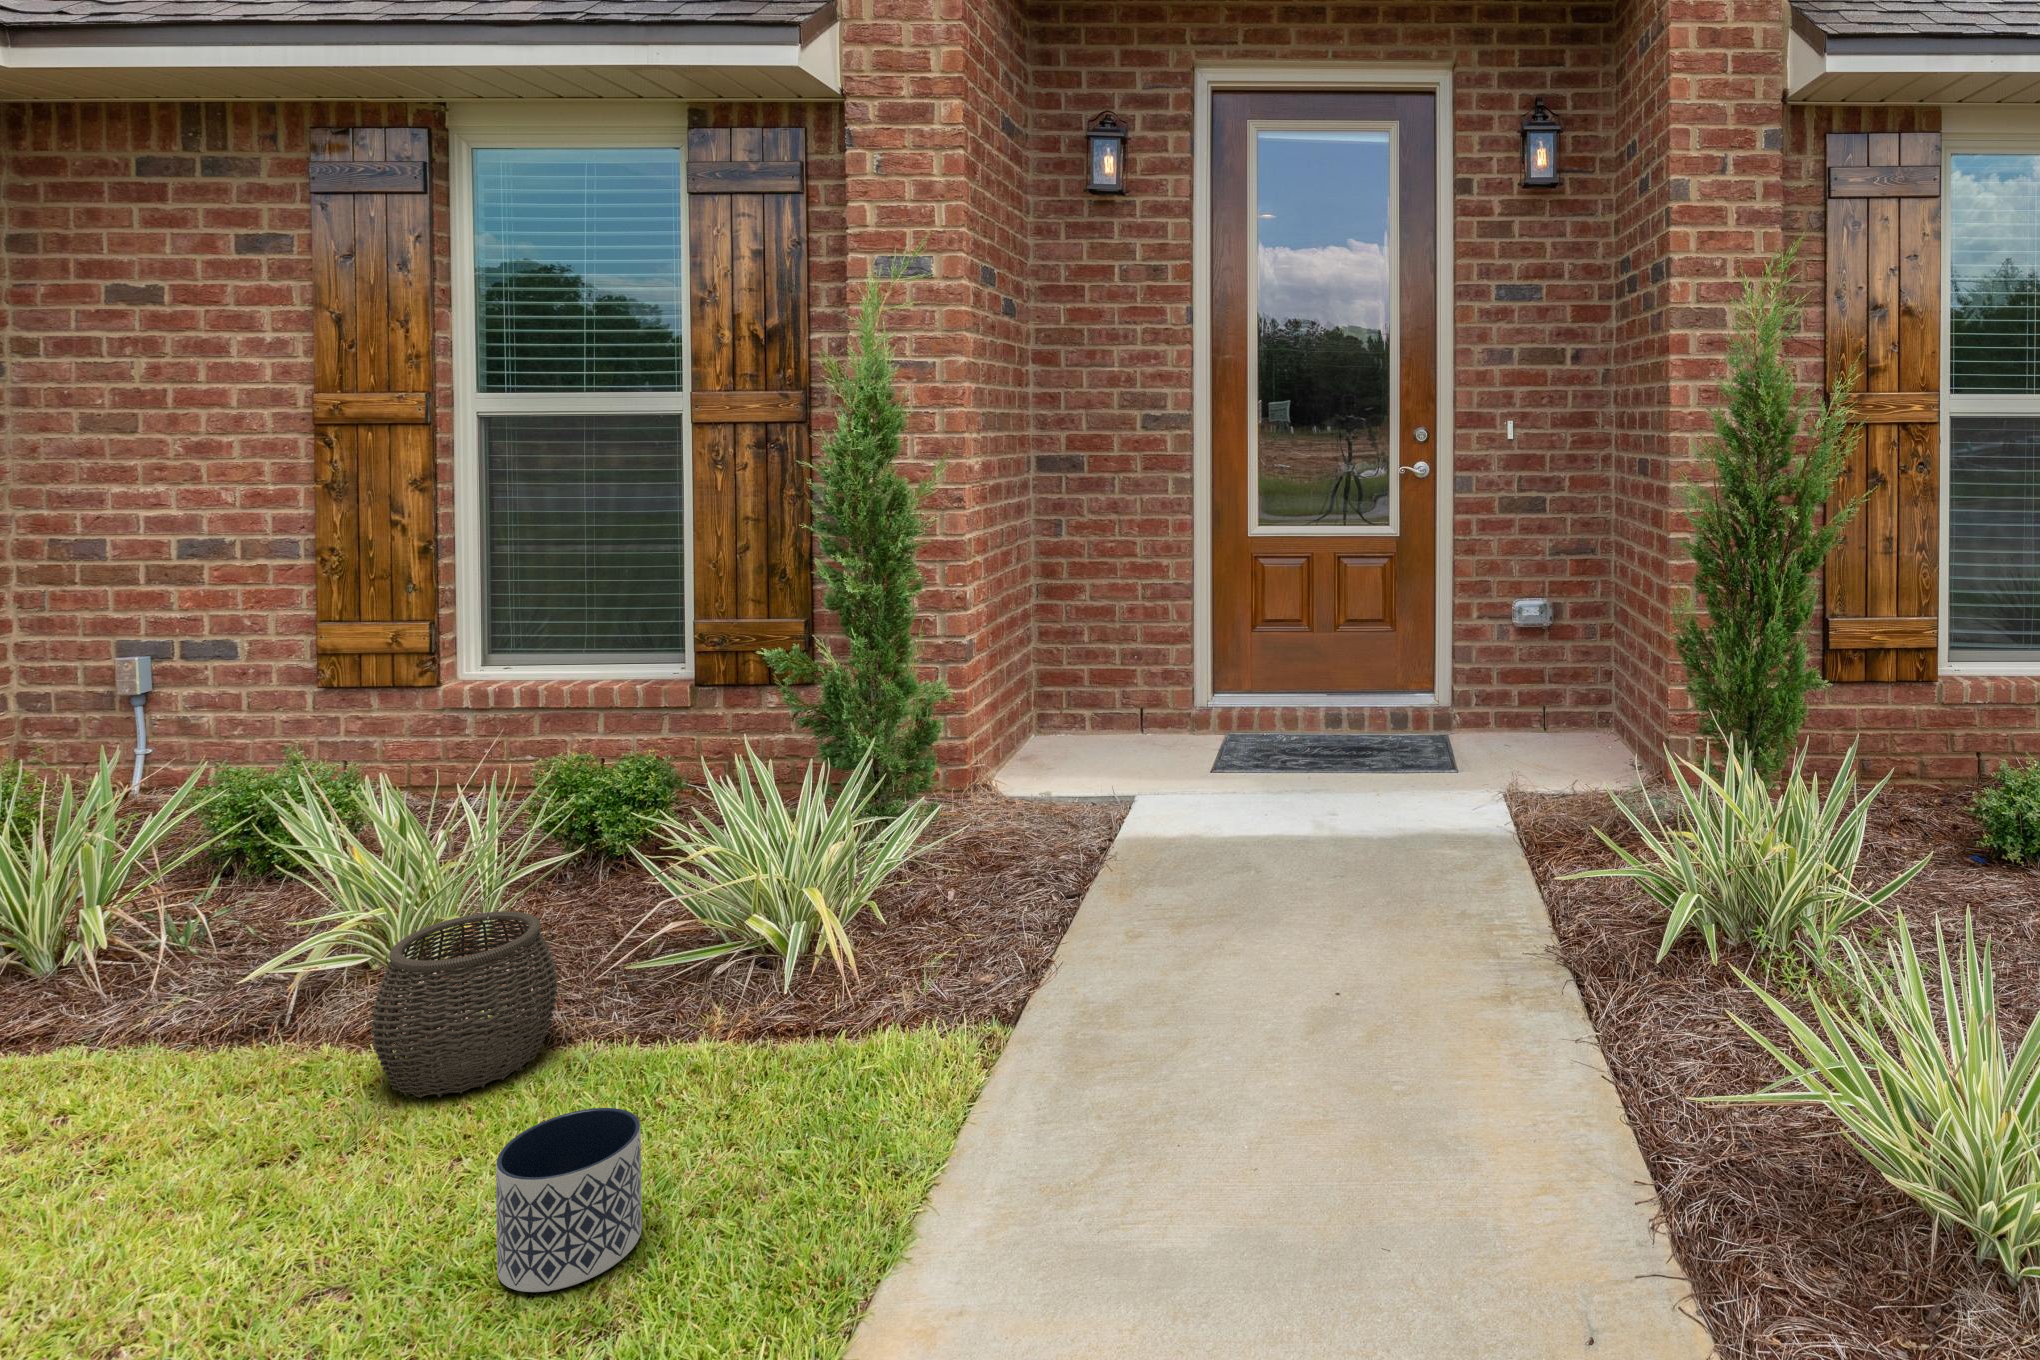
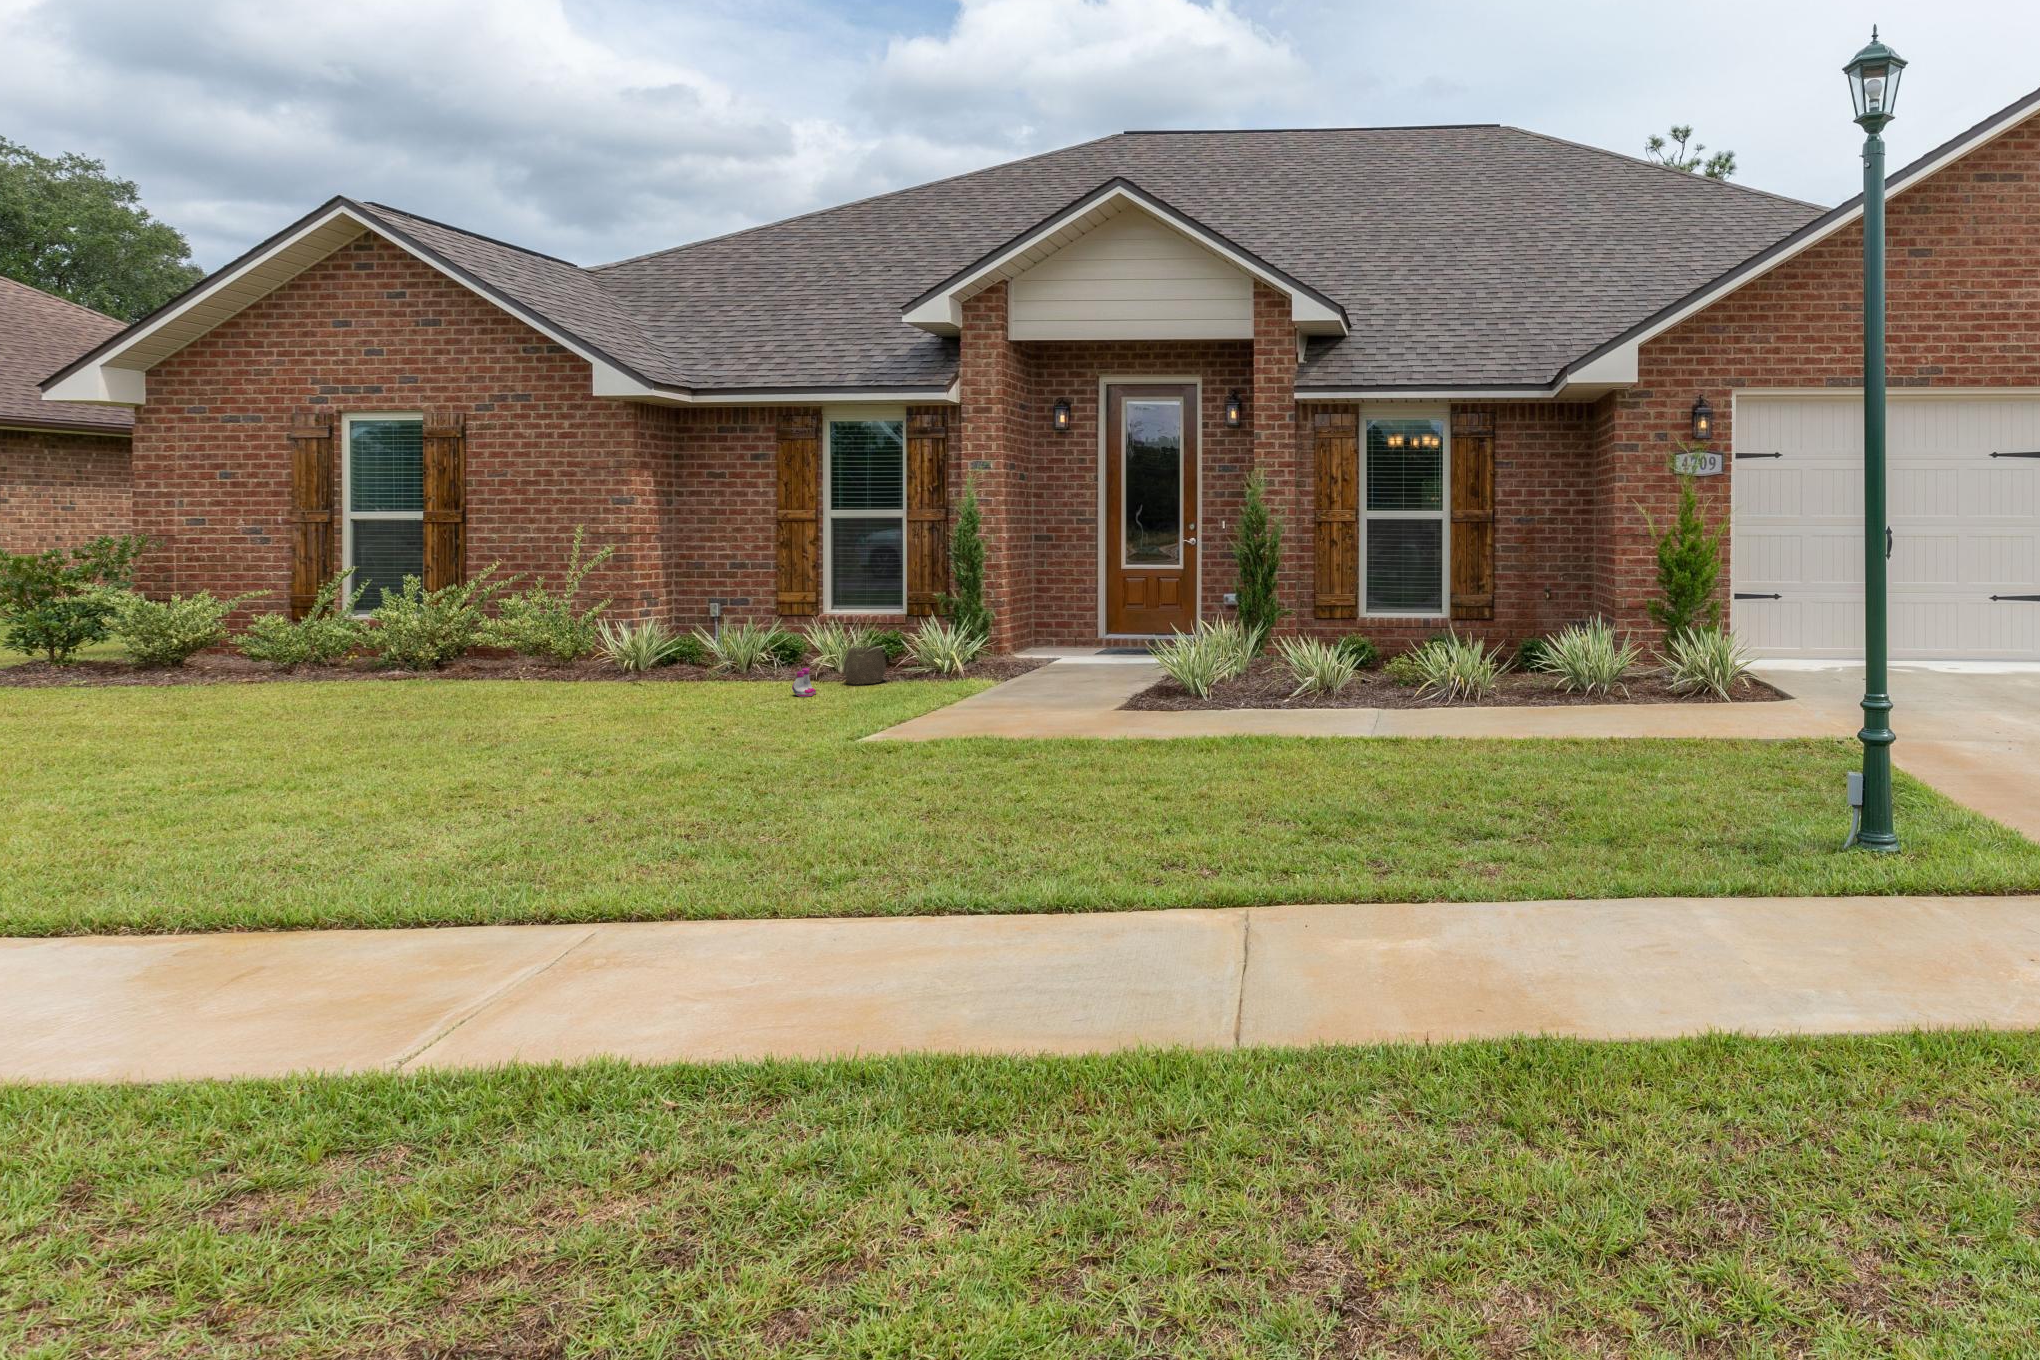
planter: present [496,1108,642,1292] -> none [887,669,916,698]
boots: none [52,1111,186,1284] -> present [792,668,816,697]

